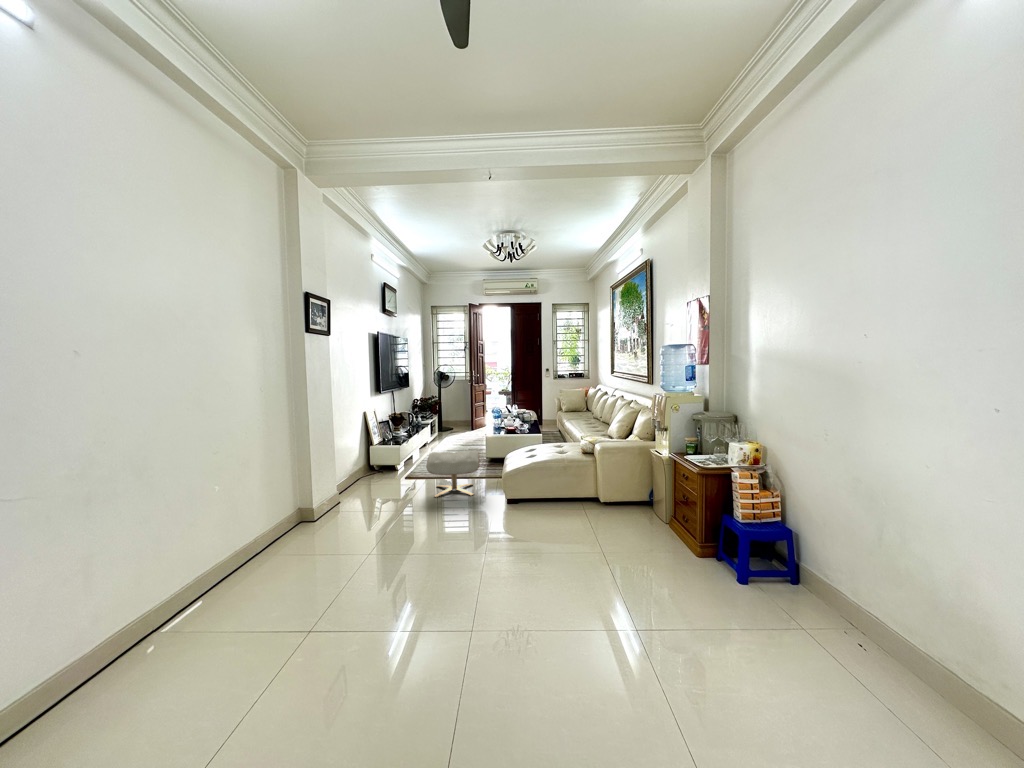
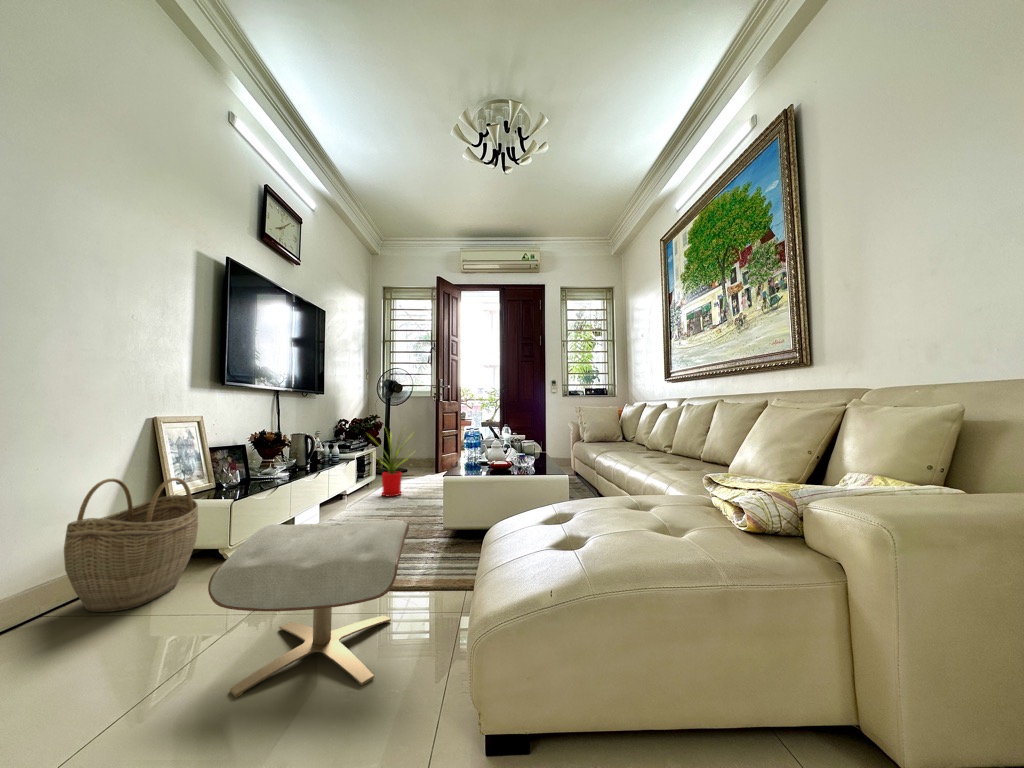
house plant: none [434,403,463,445] -> present [377,433,406,496]
woven basket: none [355,437,390,484] -> present [64,478,198,612]

